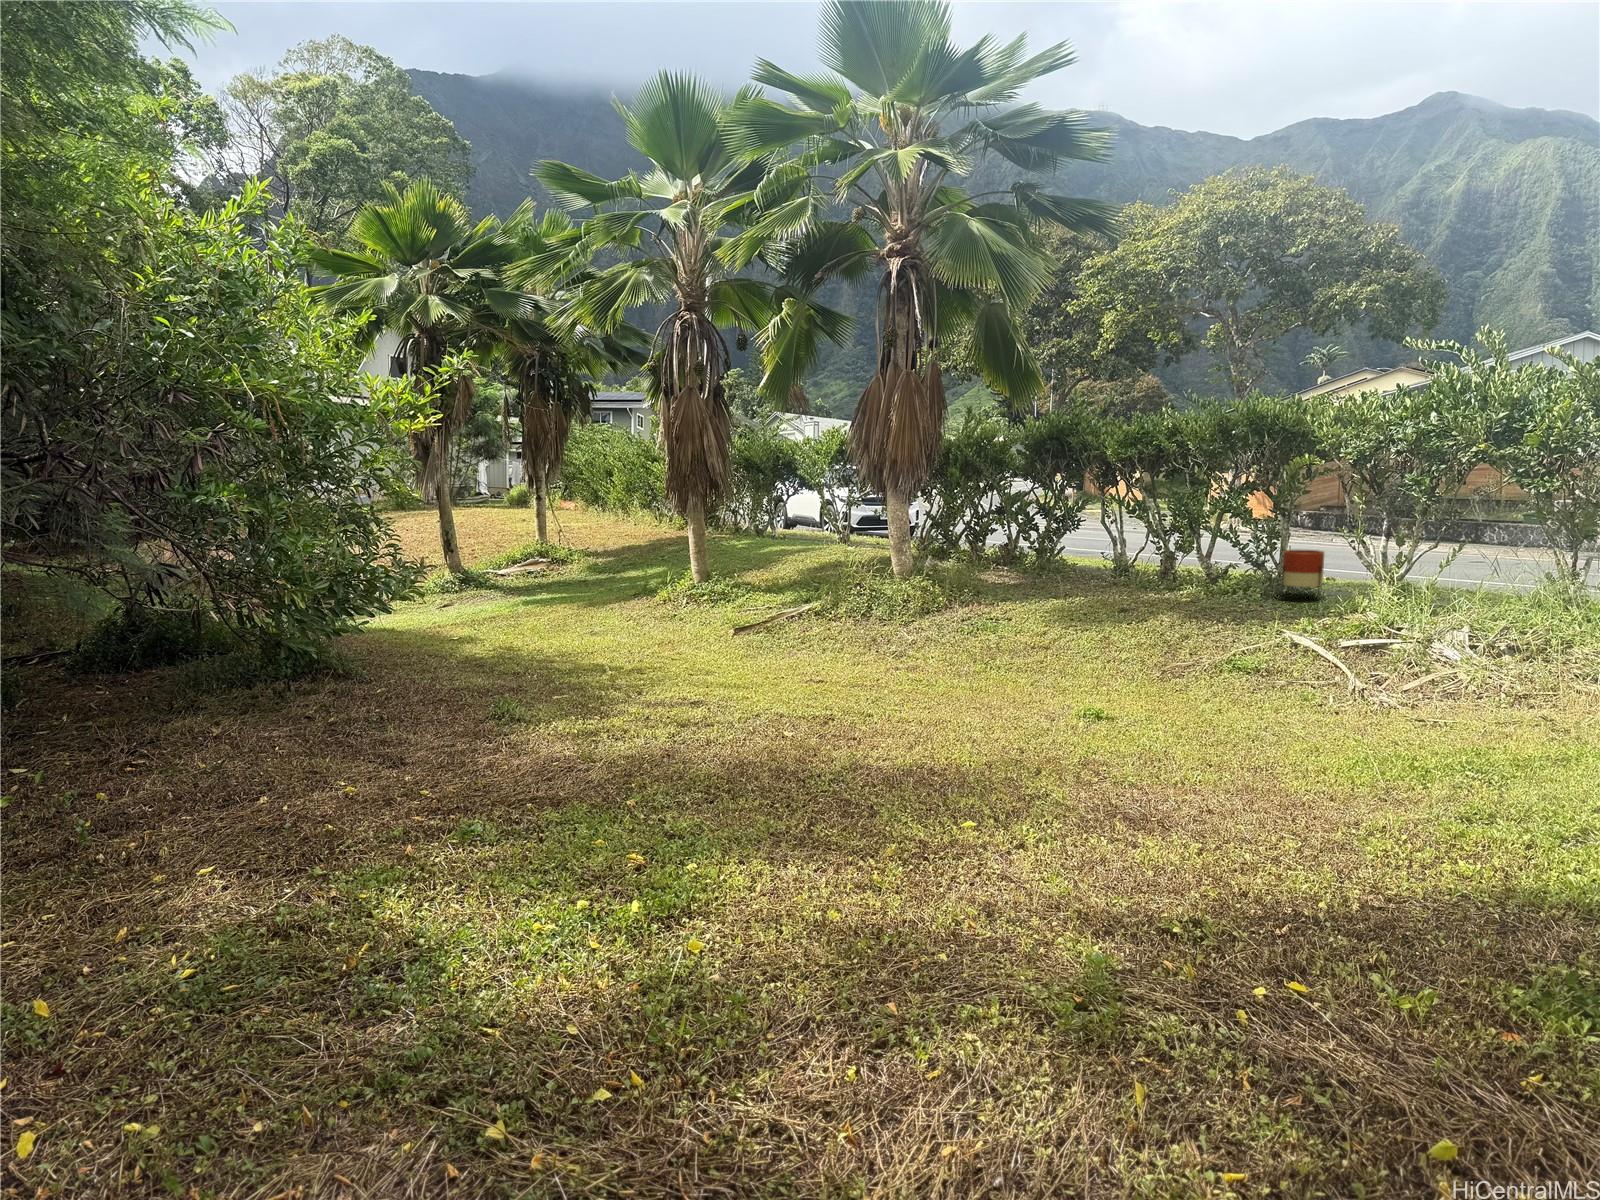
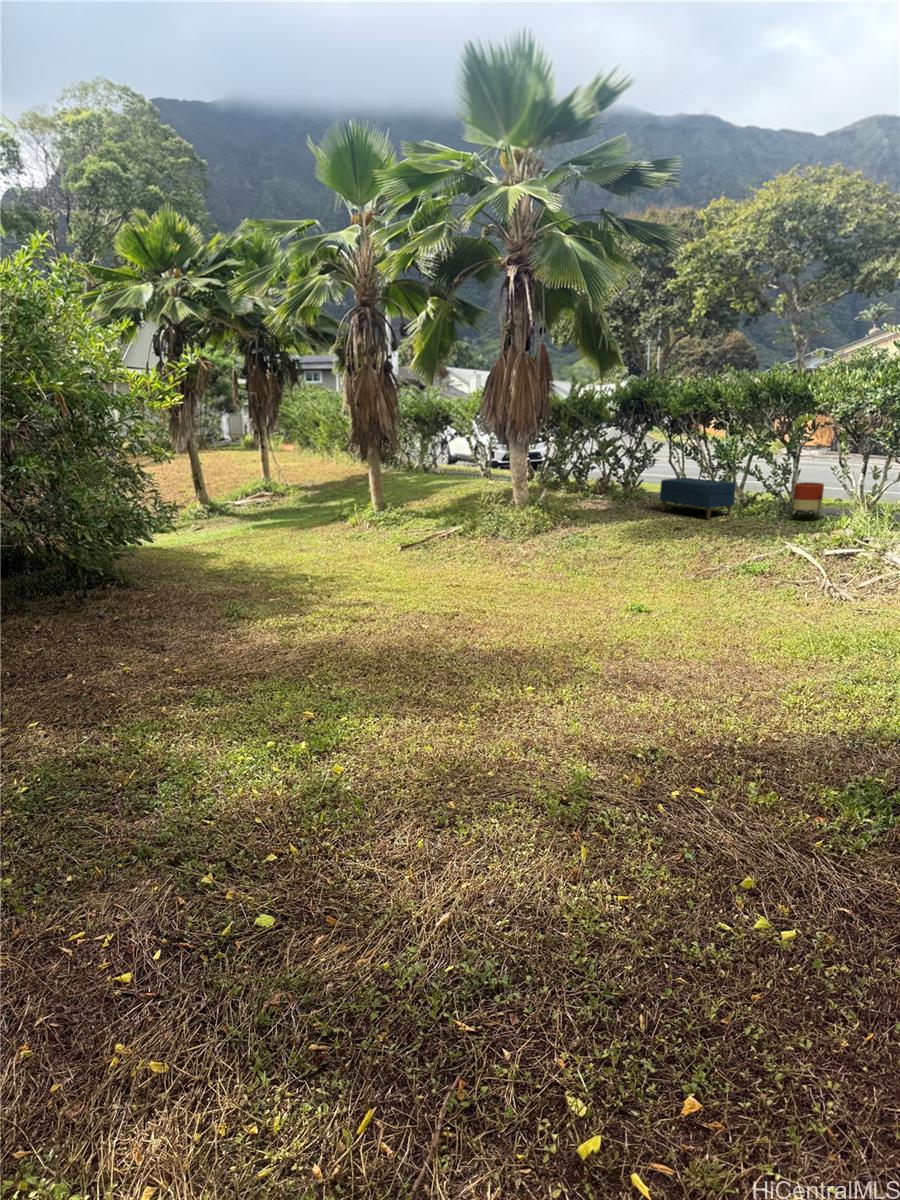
bench: none [1094,543,1200,598] -> present [660,478,735,519]

